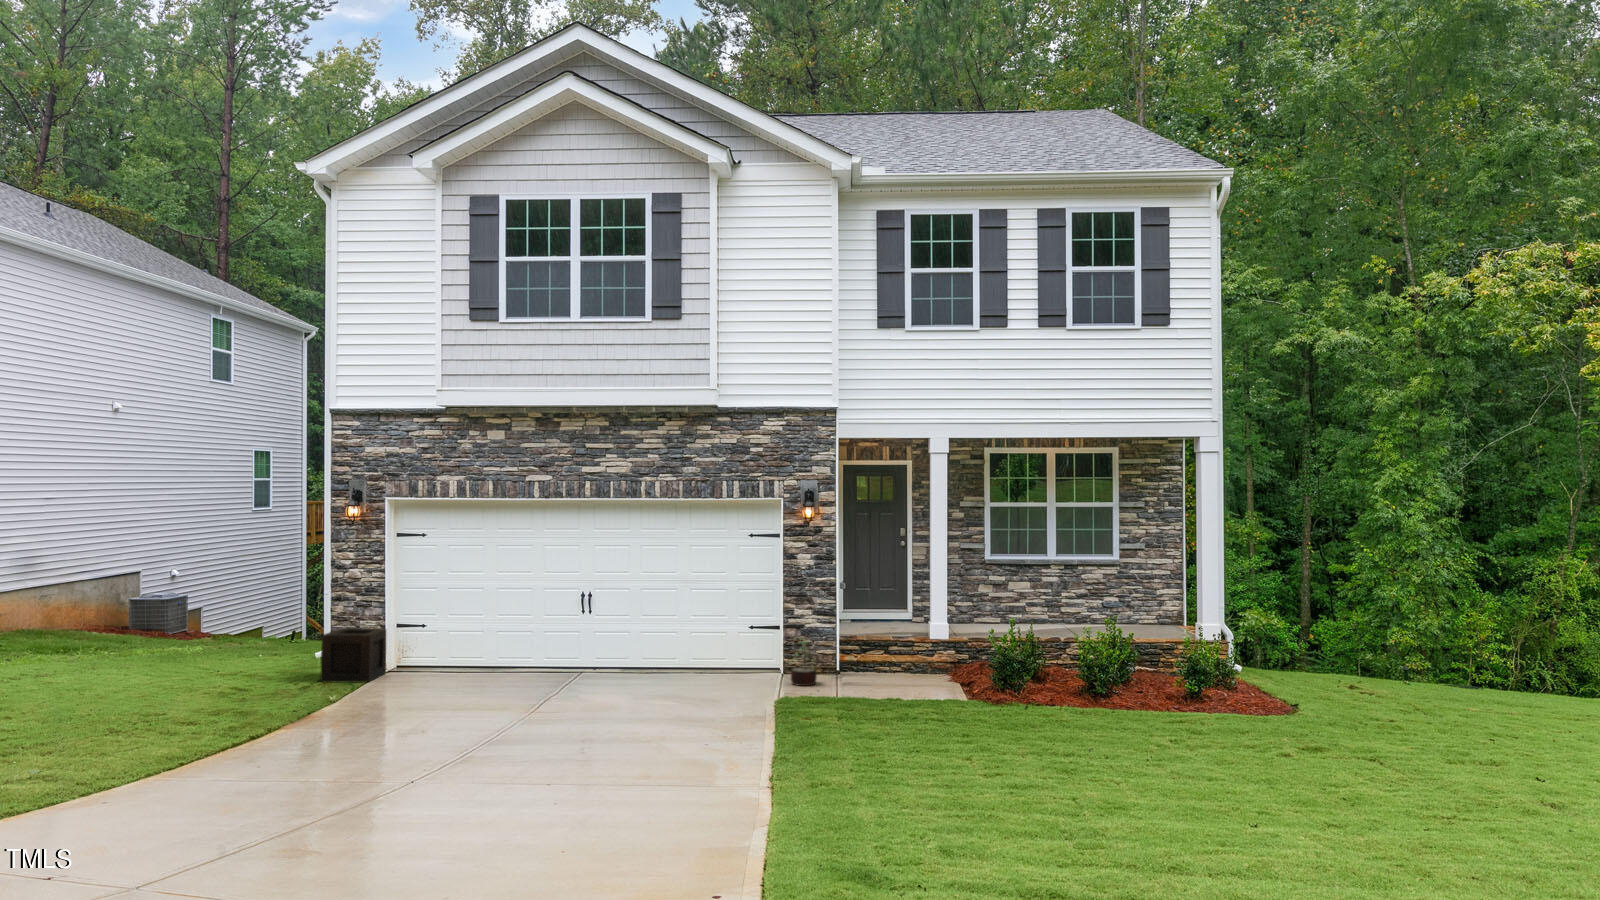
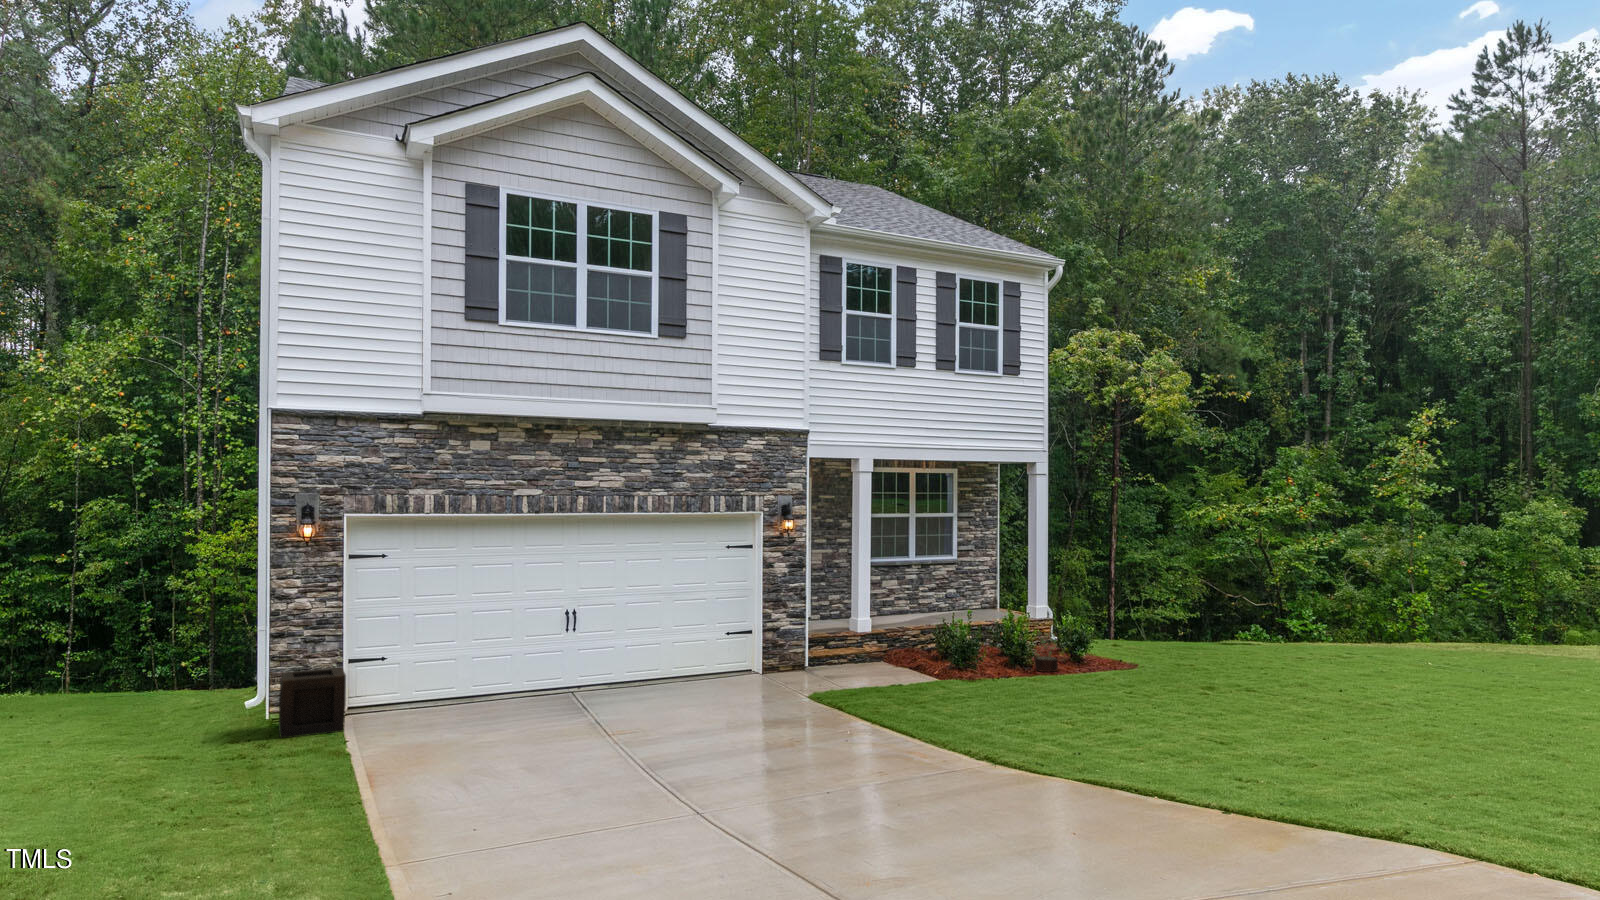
decorative plant: present [788,638,817,686] -> present [1034,630,1058,672]

